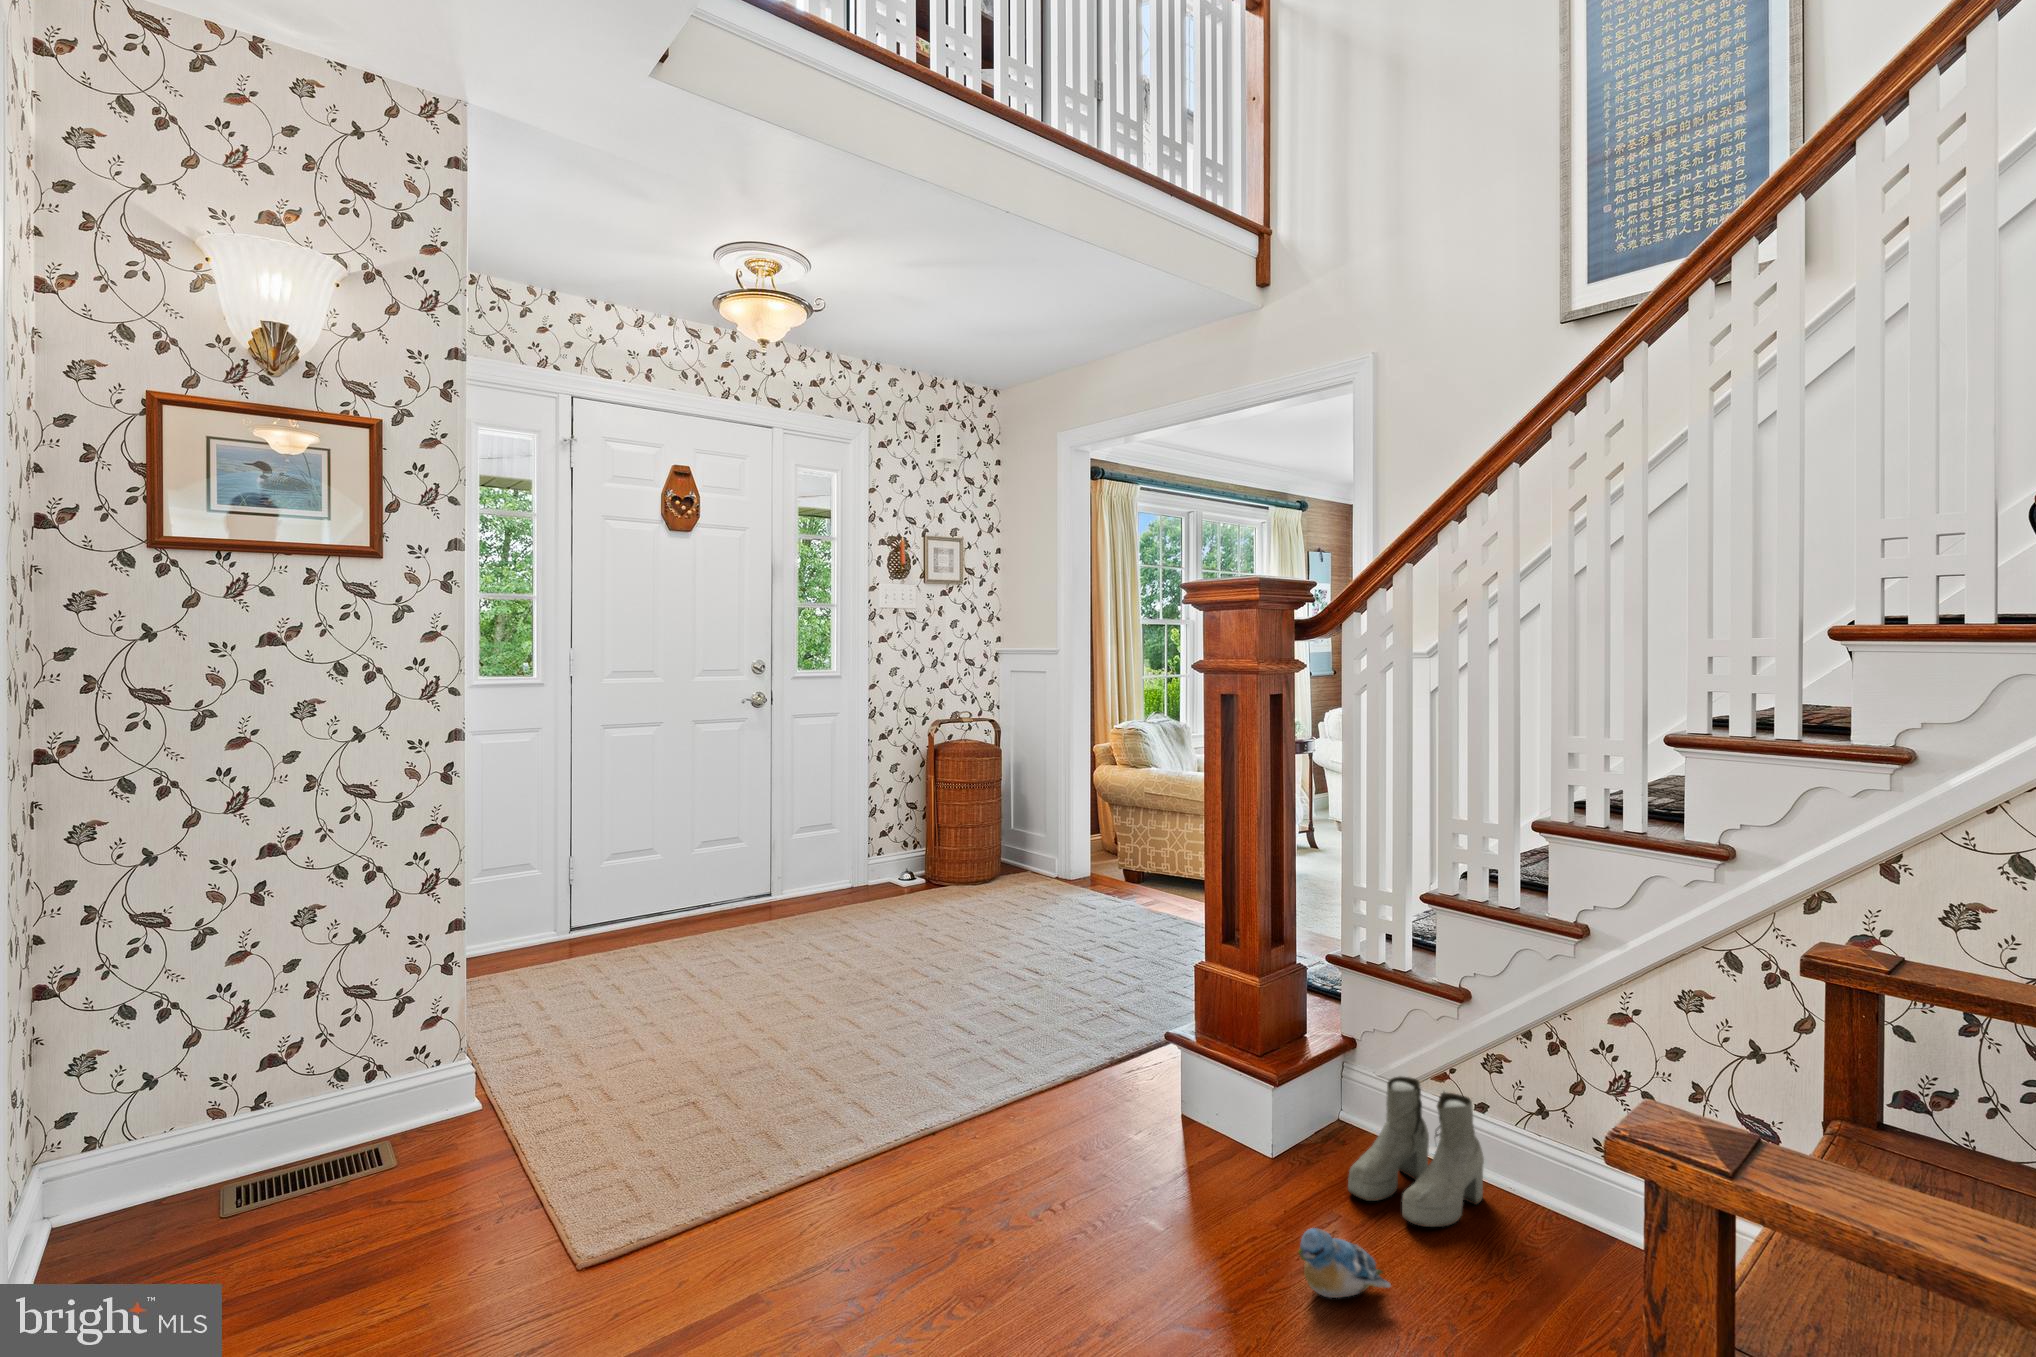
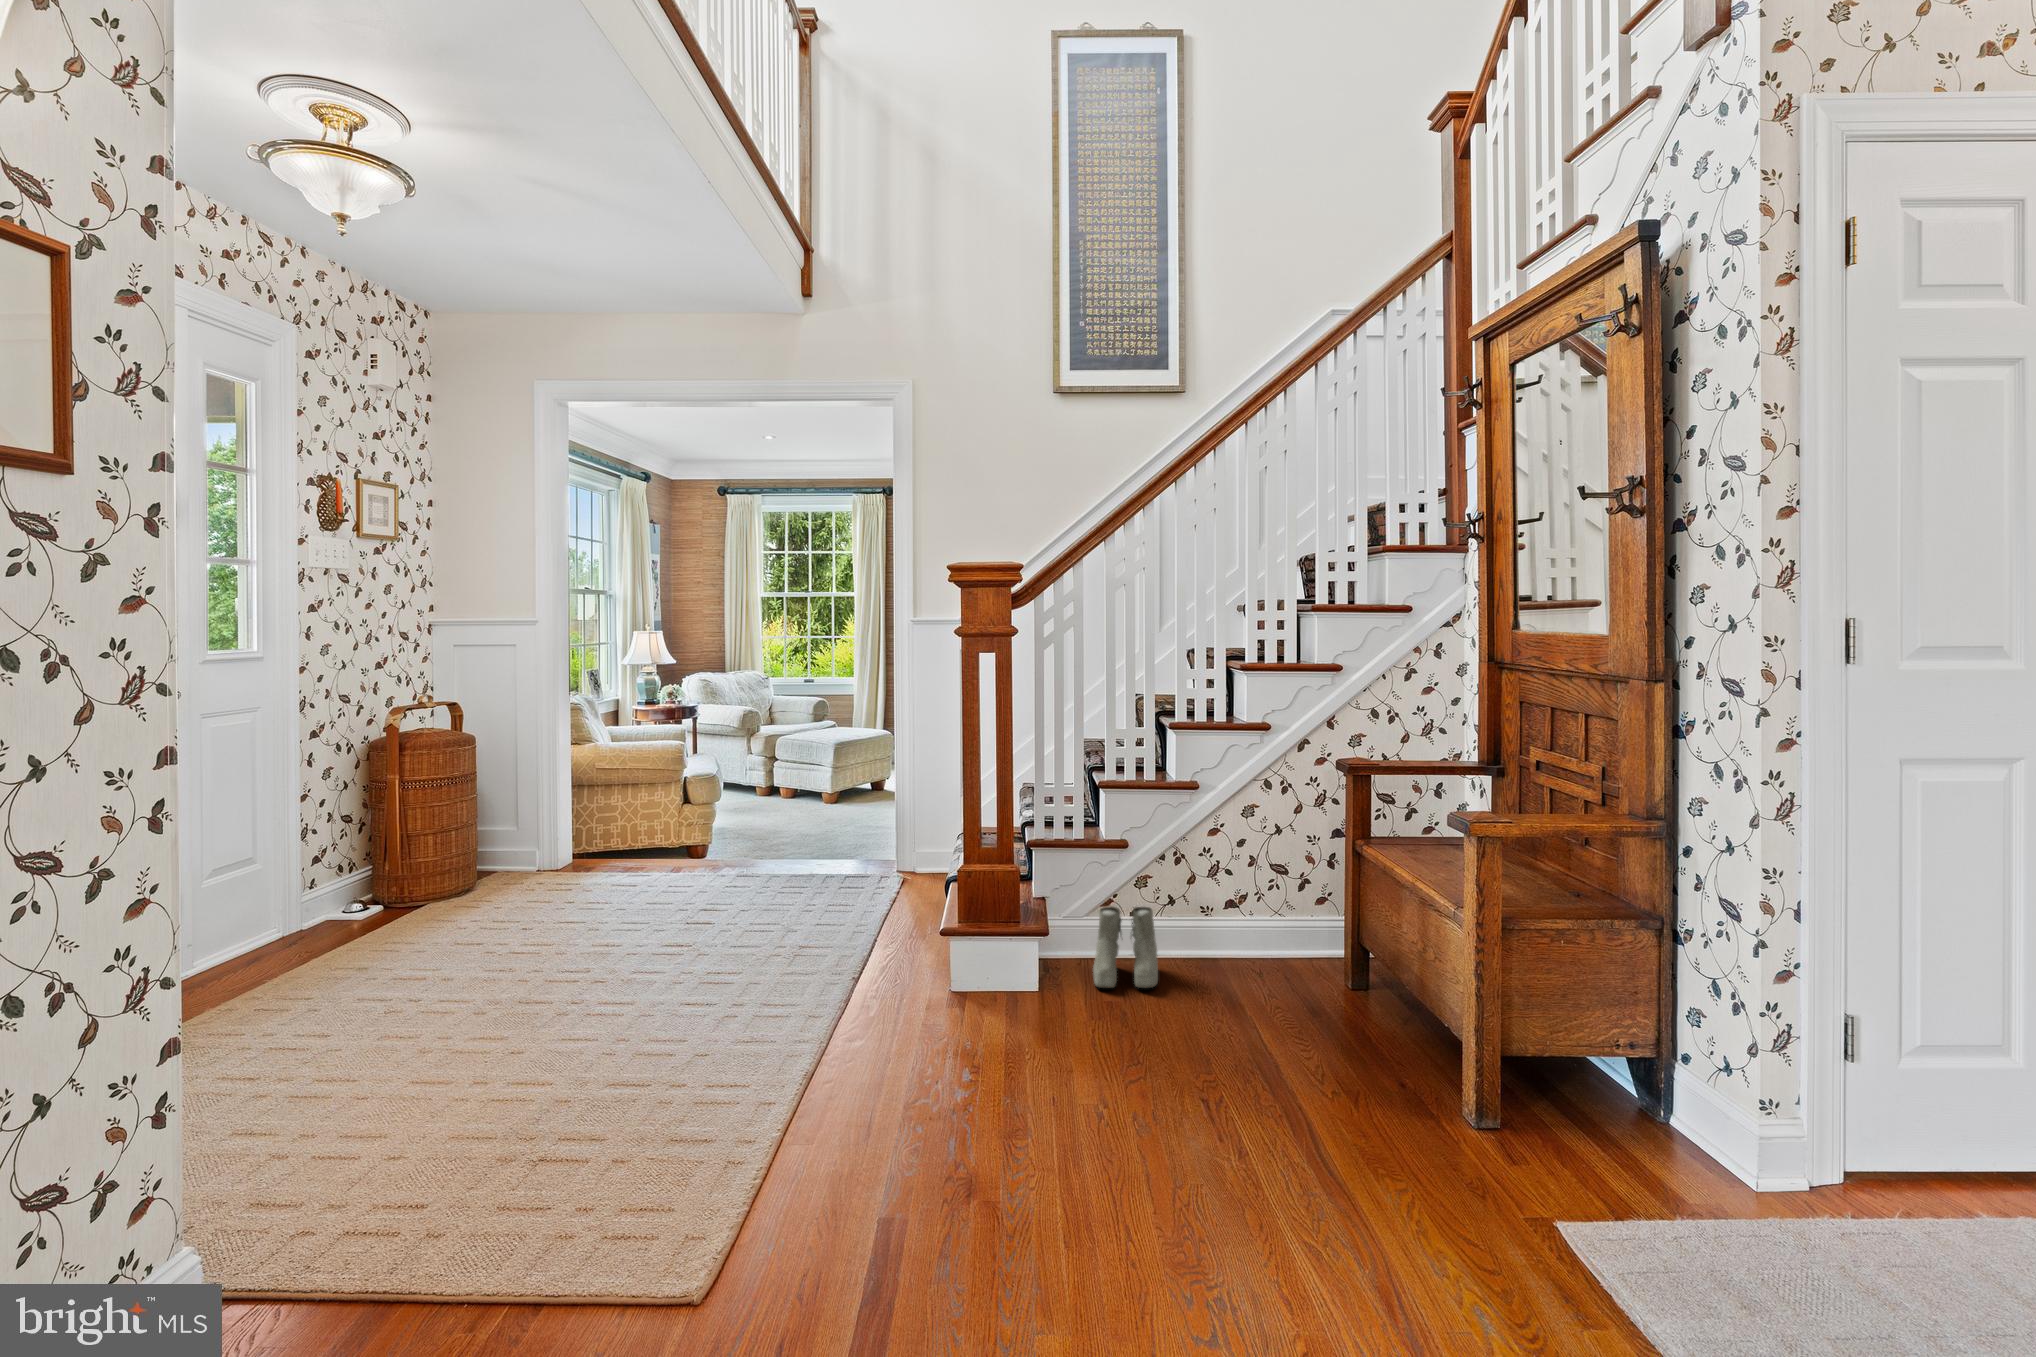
plush toy: present [1299,1228,1391,1298] -> none [1143,993,1186,1034]

